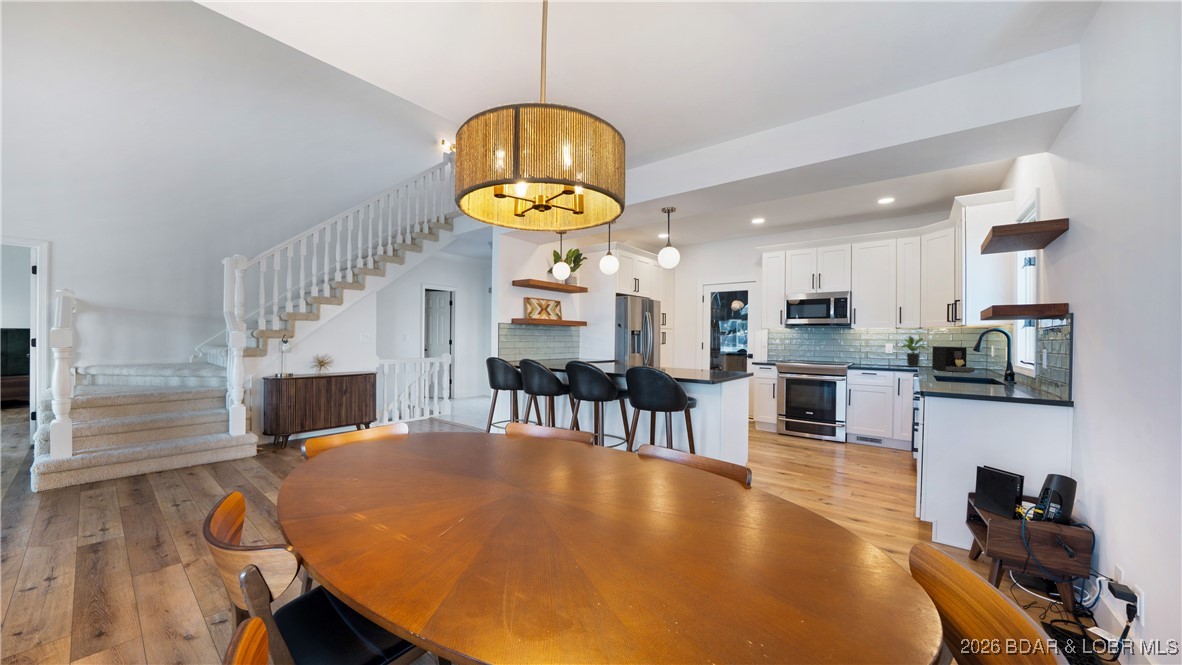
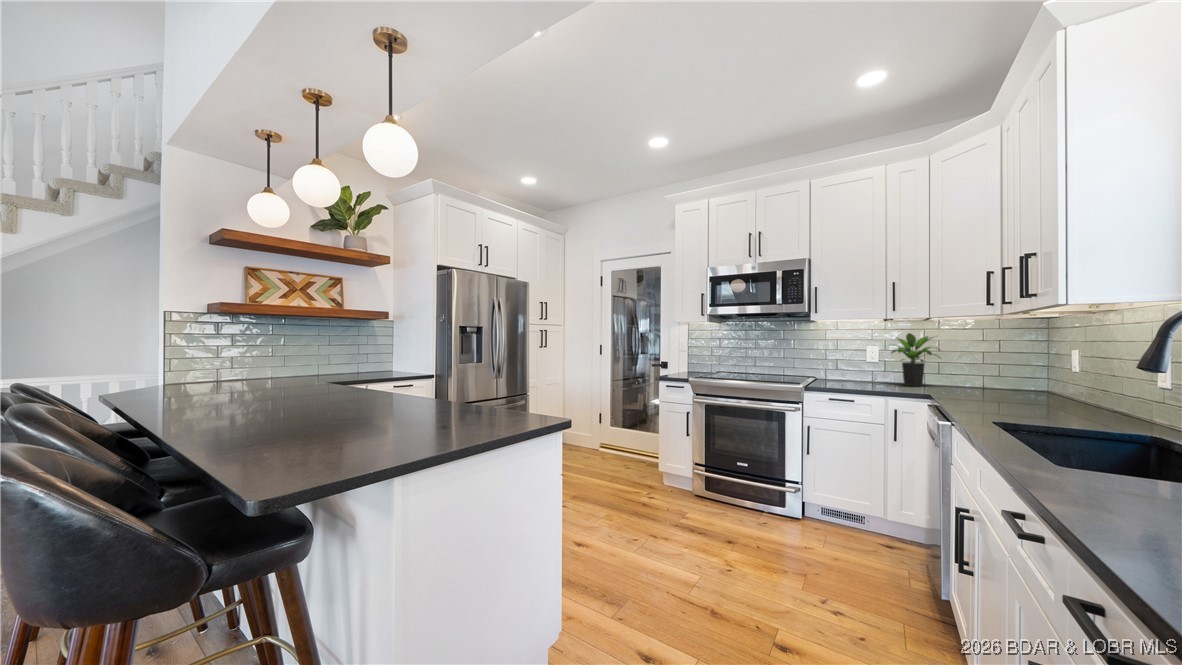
coffee maker: present [932,346,975,372] -> none [957,352,1054,405]

